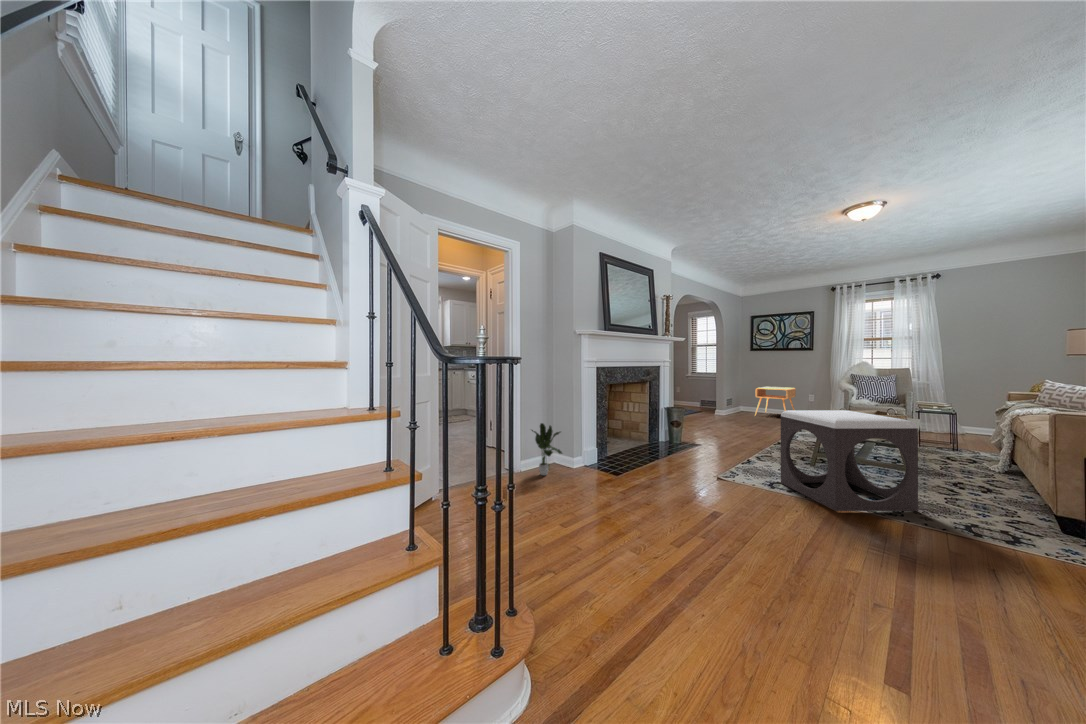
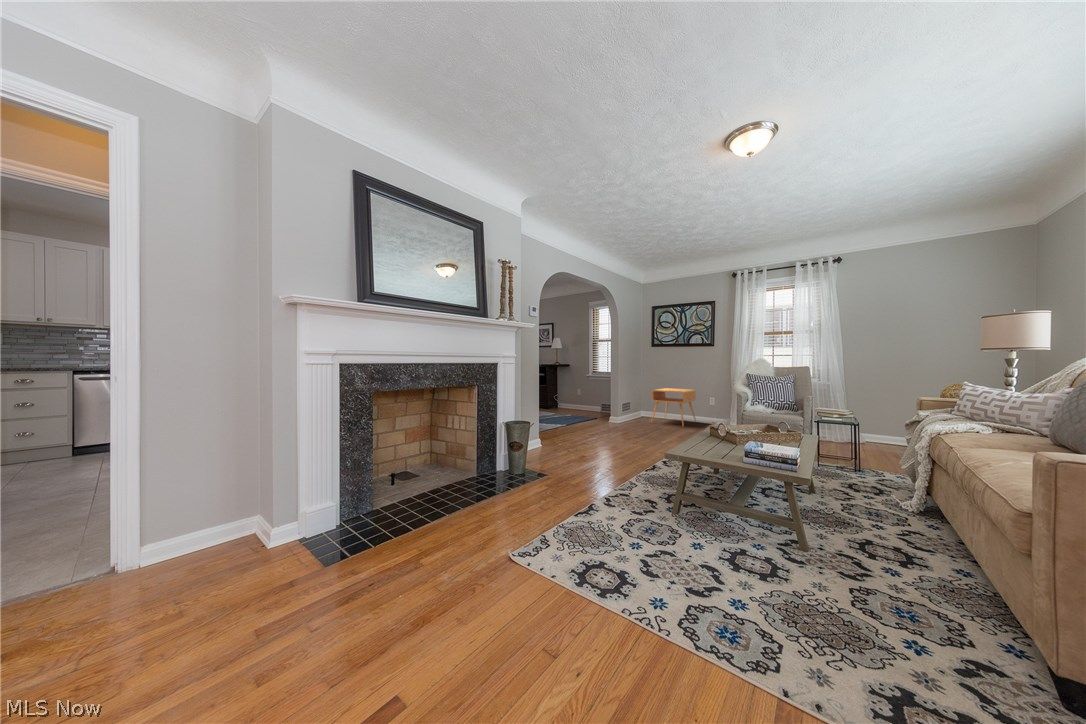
footstool: present [781,410,918,511] -> none [607,435,806,649]
potted plant: present [532,423,562,475] -> none [157,465,244,565]

